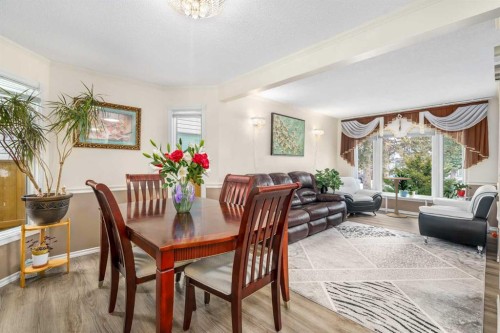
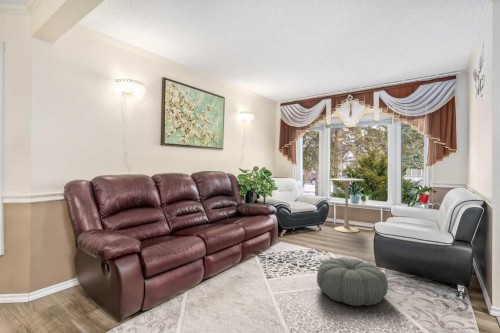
pouf: none [379,227,427,253] -> present [317,258,388,306]

